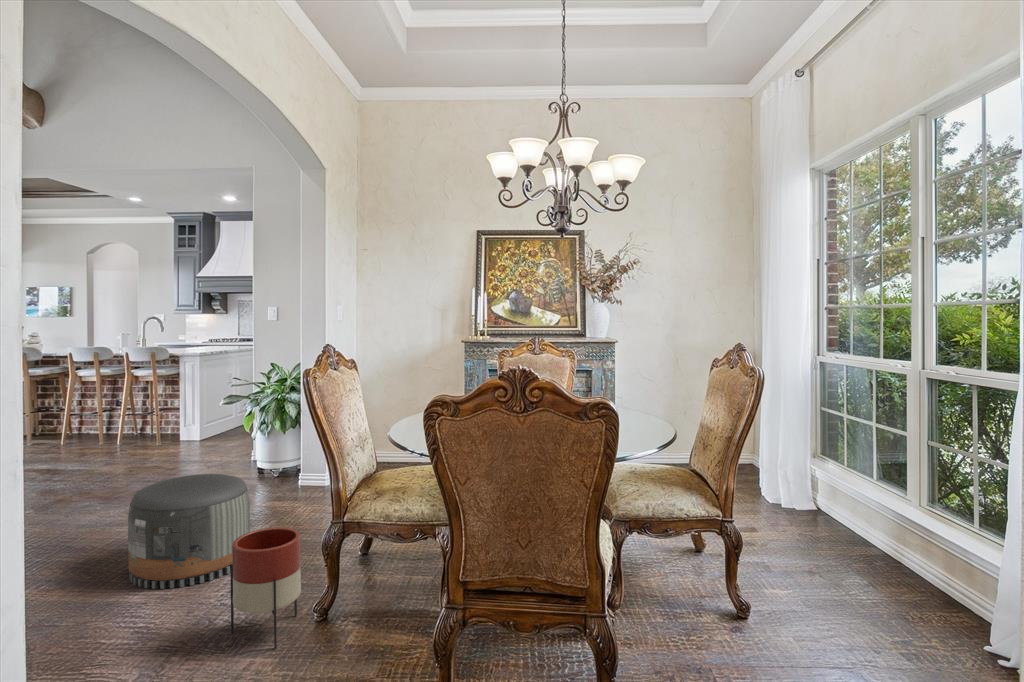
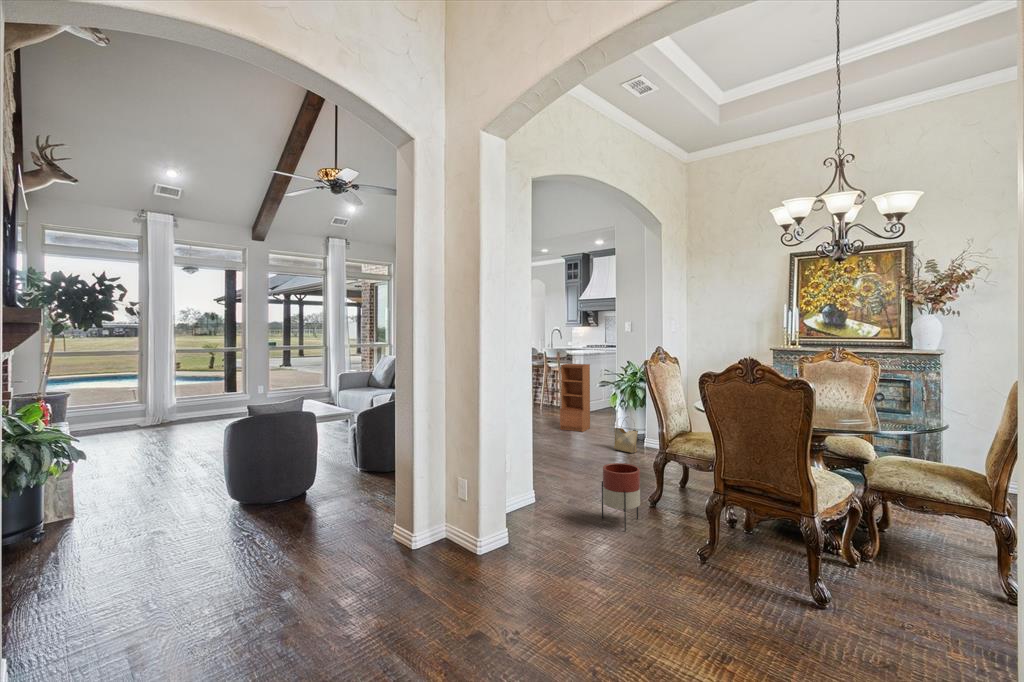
bookcase: none [157,369,212,475] -> present [560,364,590,432]
woven basket: none [251,442,290,496] -> present [614,420,638,453]
pouf: present [128,474,250,589] -> none [550,429,613,491]

